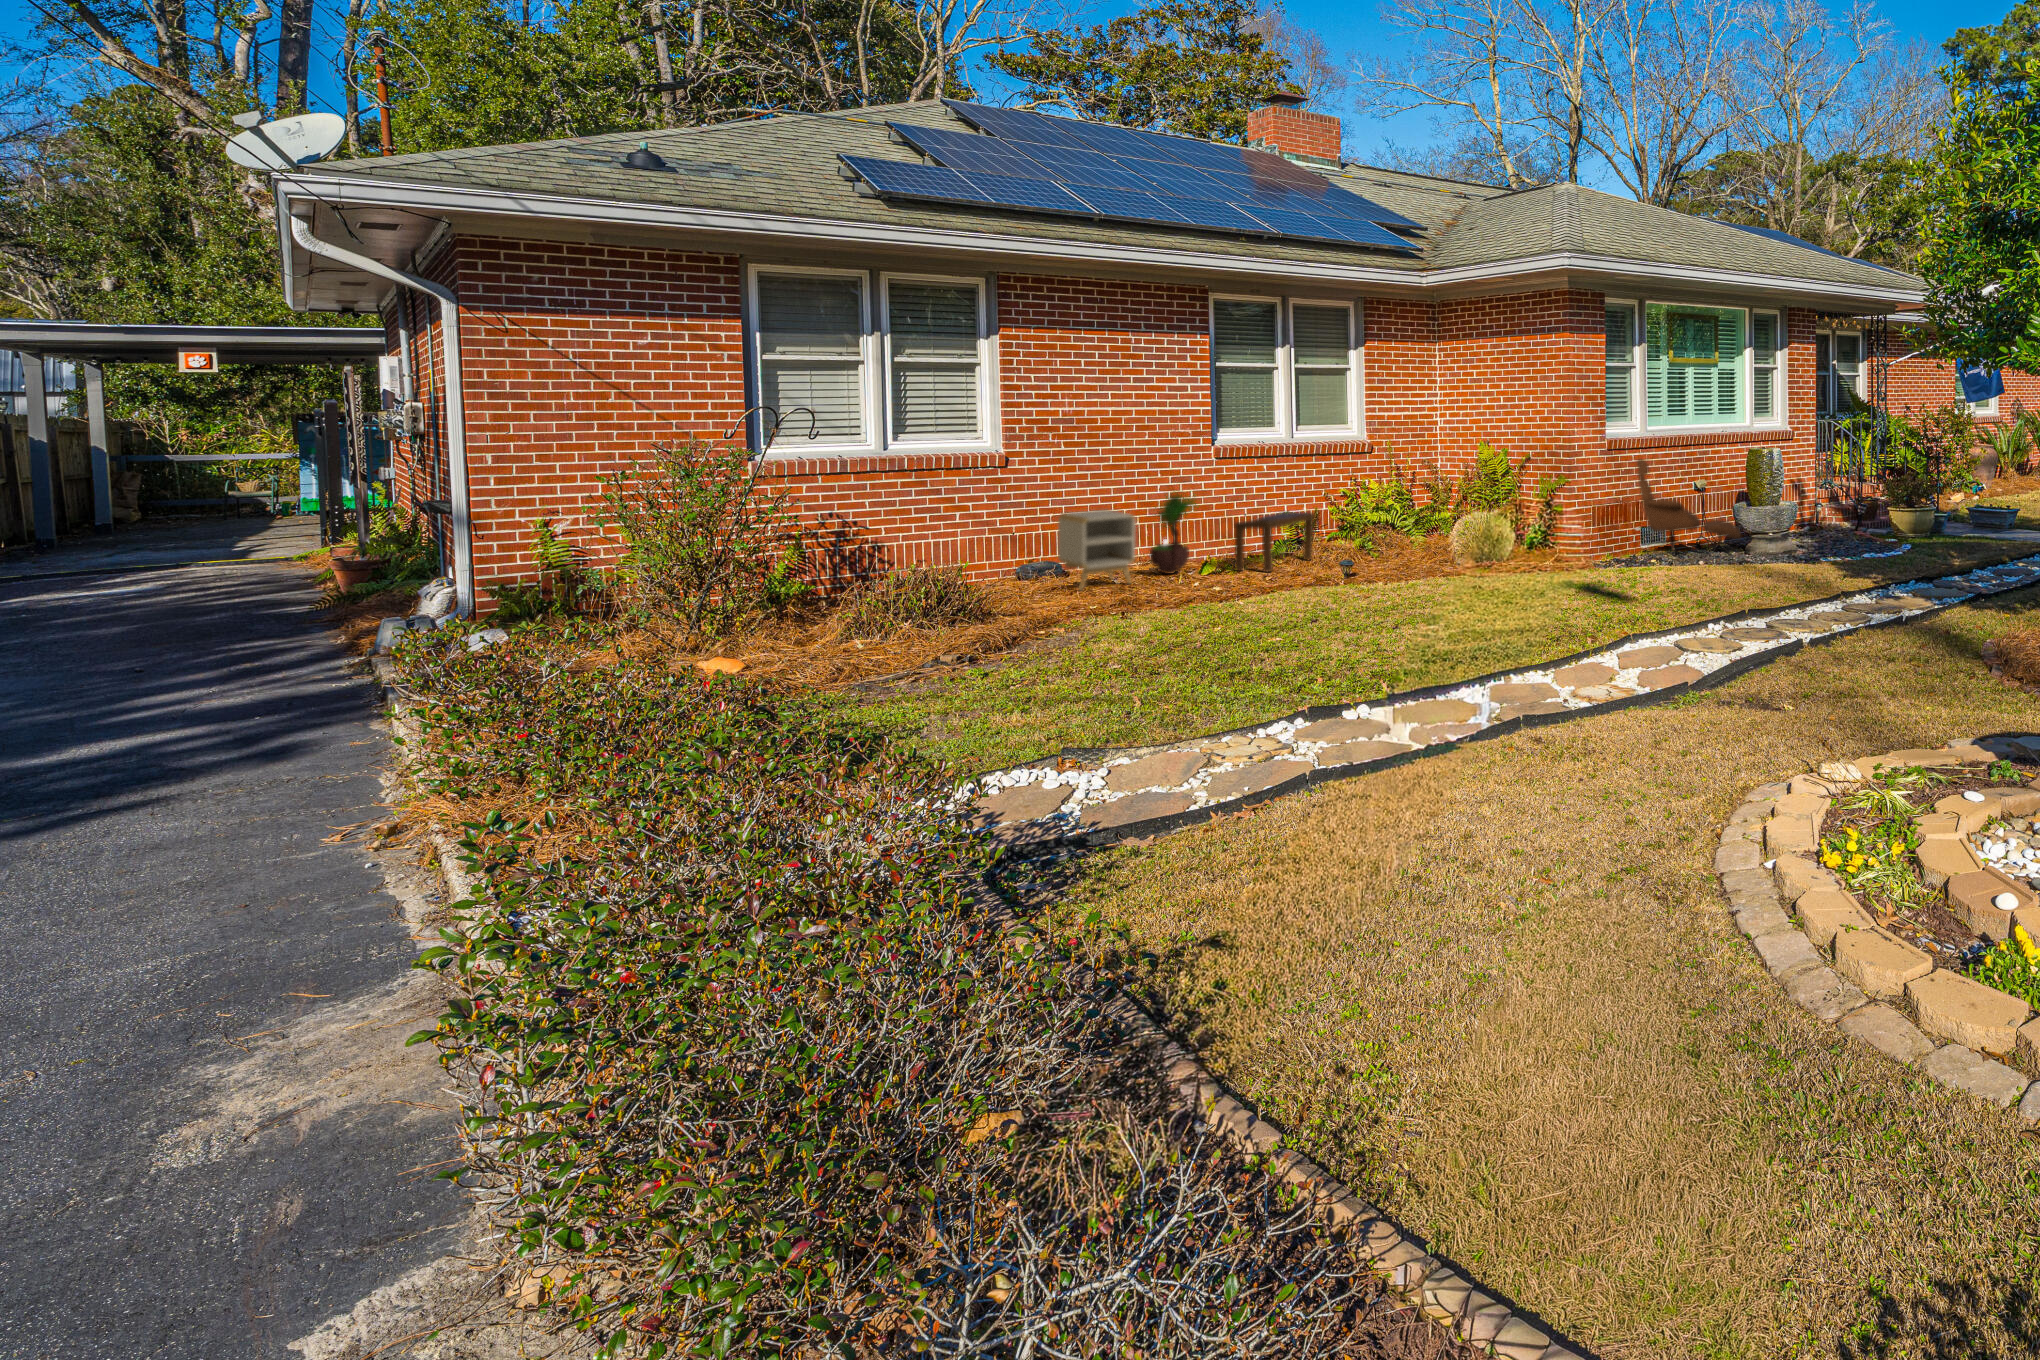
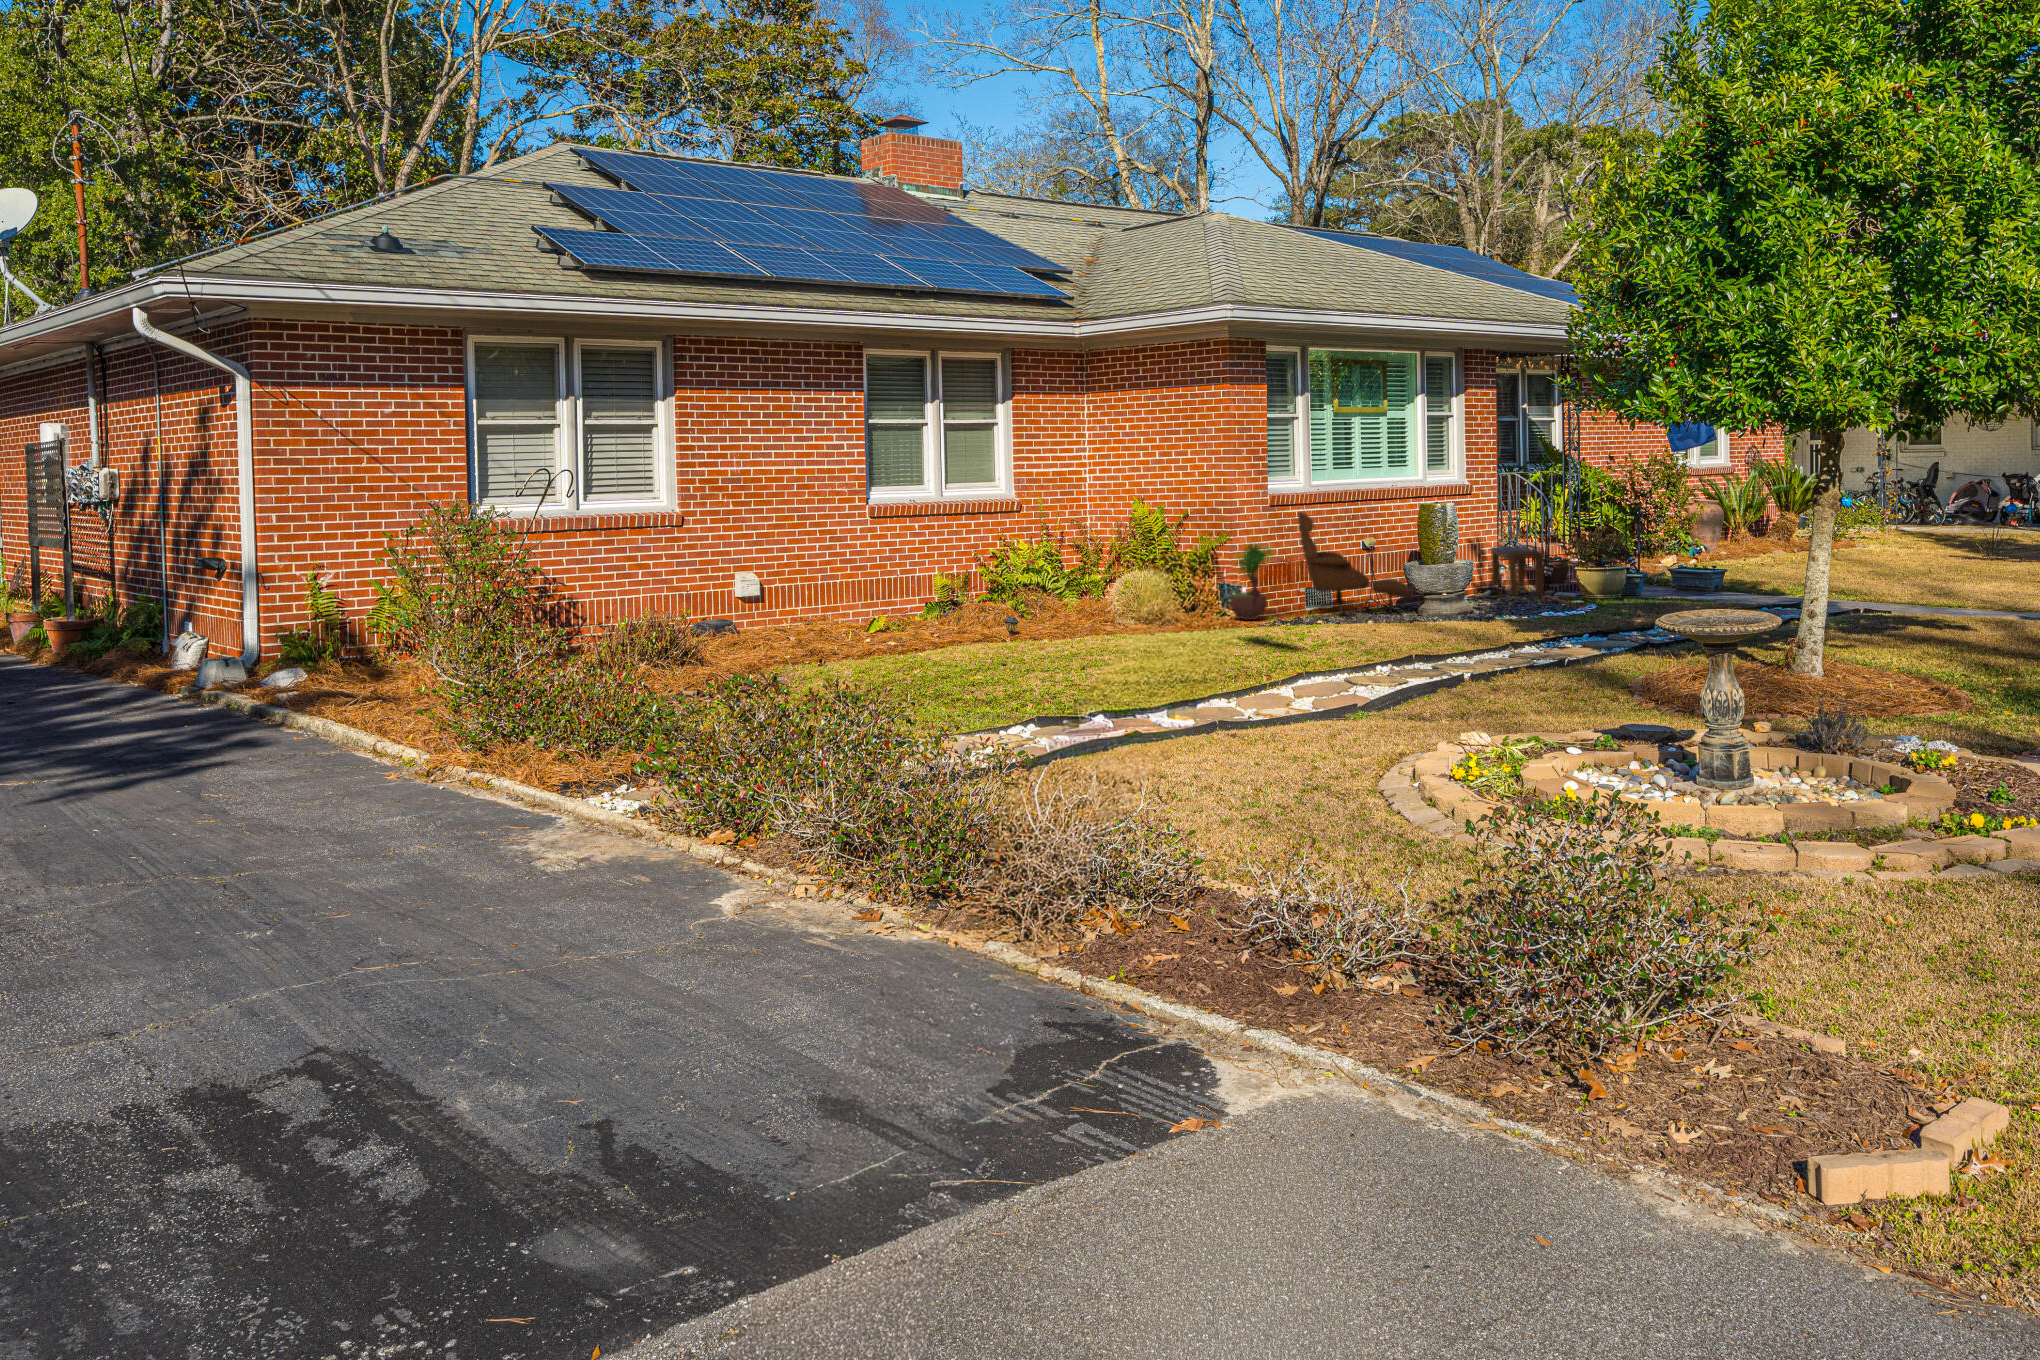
potted tree: present [1150,493,1197,574] -> present [1230,541,1273,620]
side table: present [1058,510,1136,590] -> none [730,568,806,646]
bench: present [1234,512,1315,572] -> present [1491,546,1544,596]

